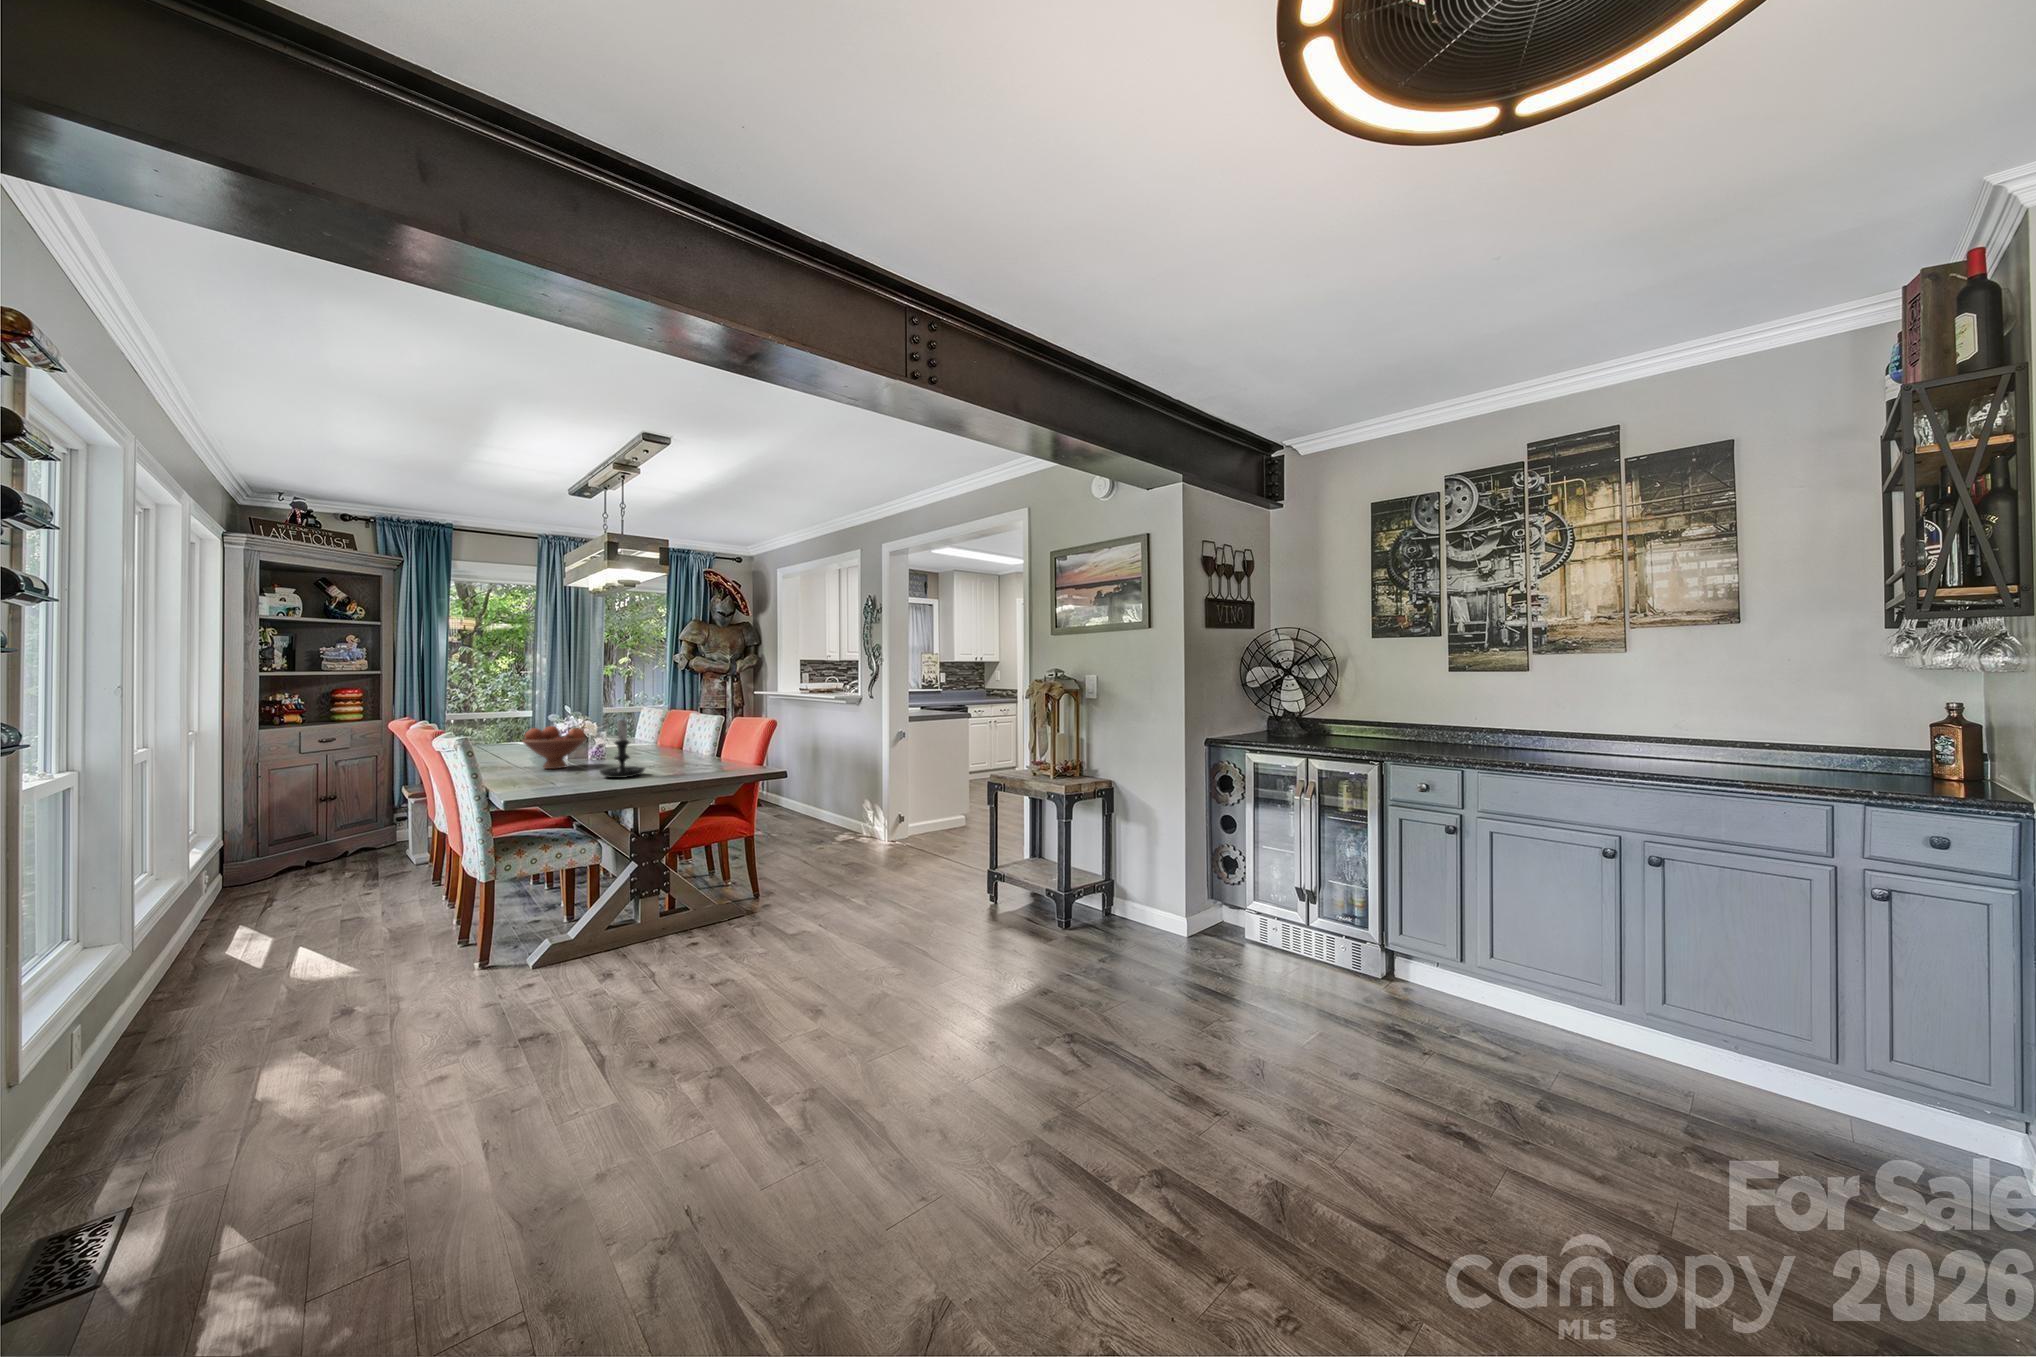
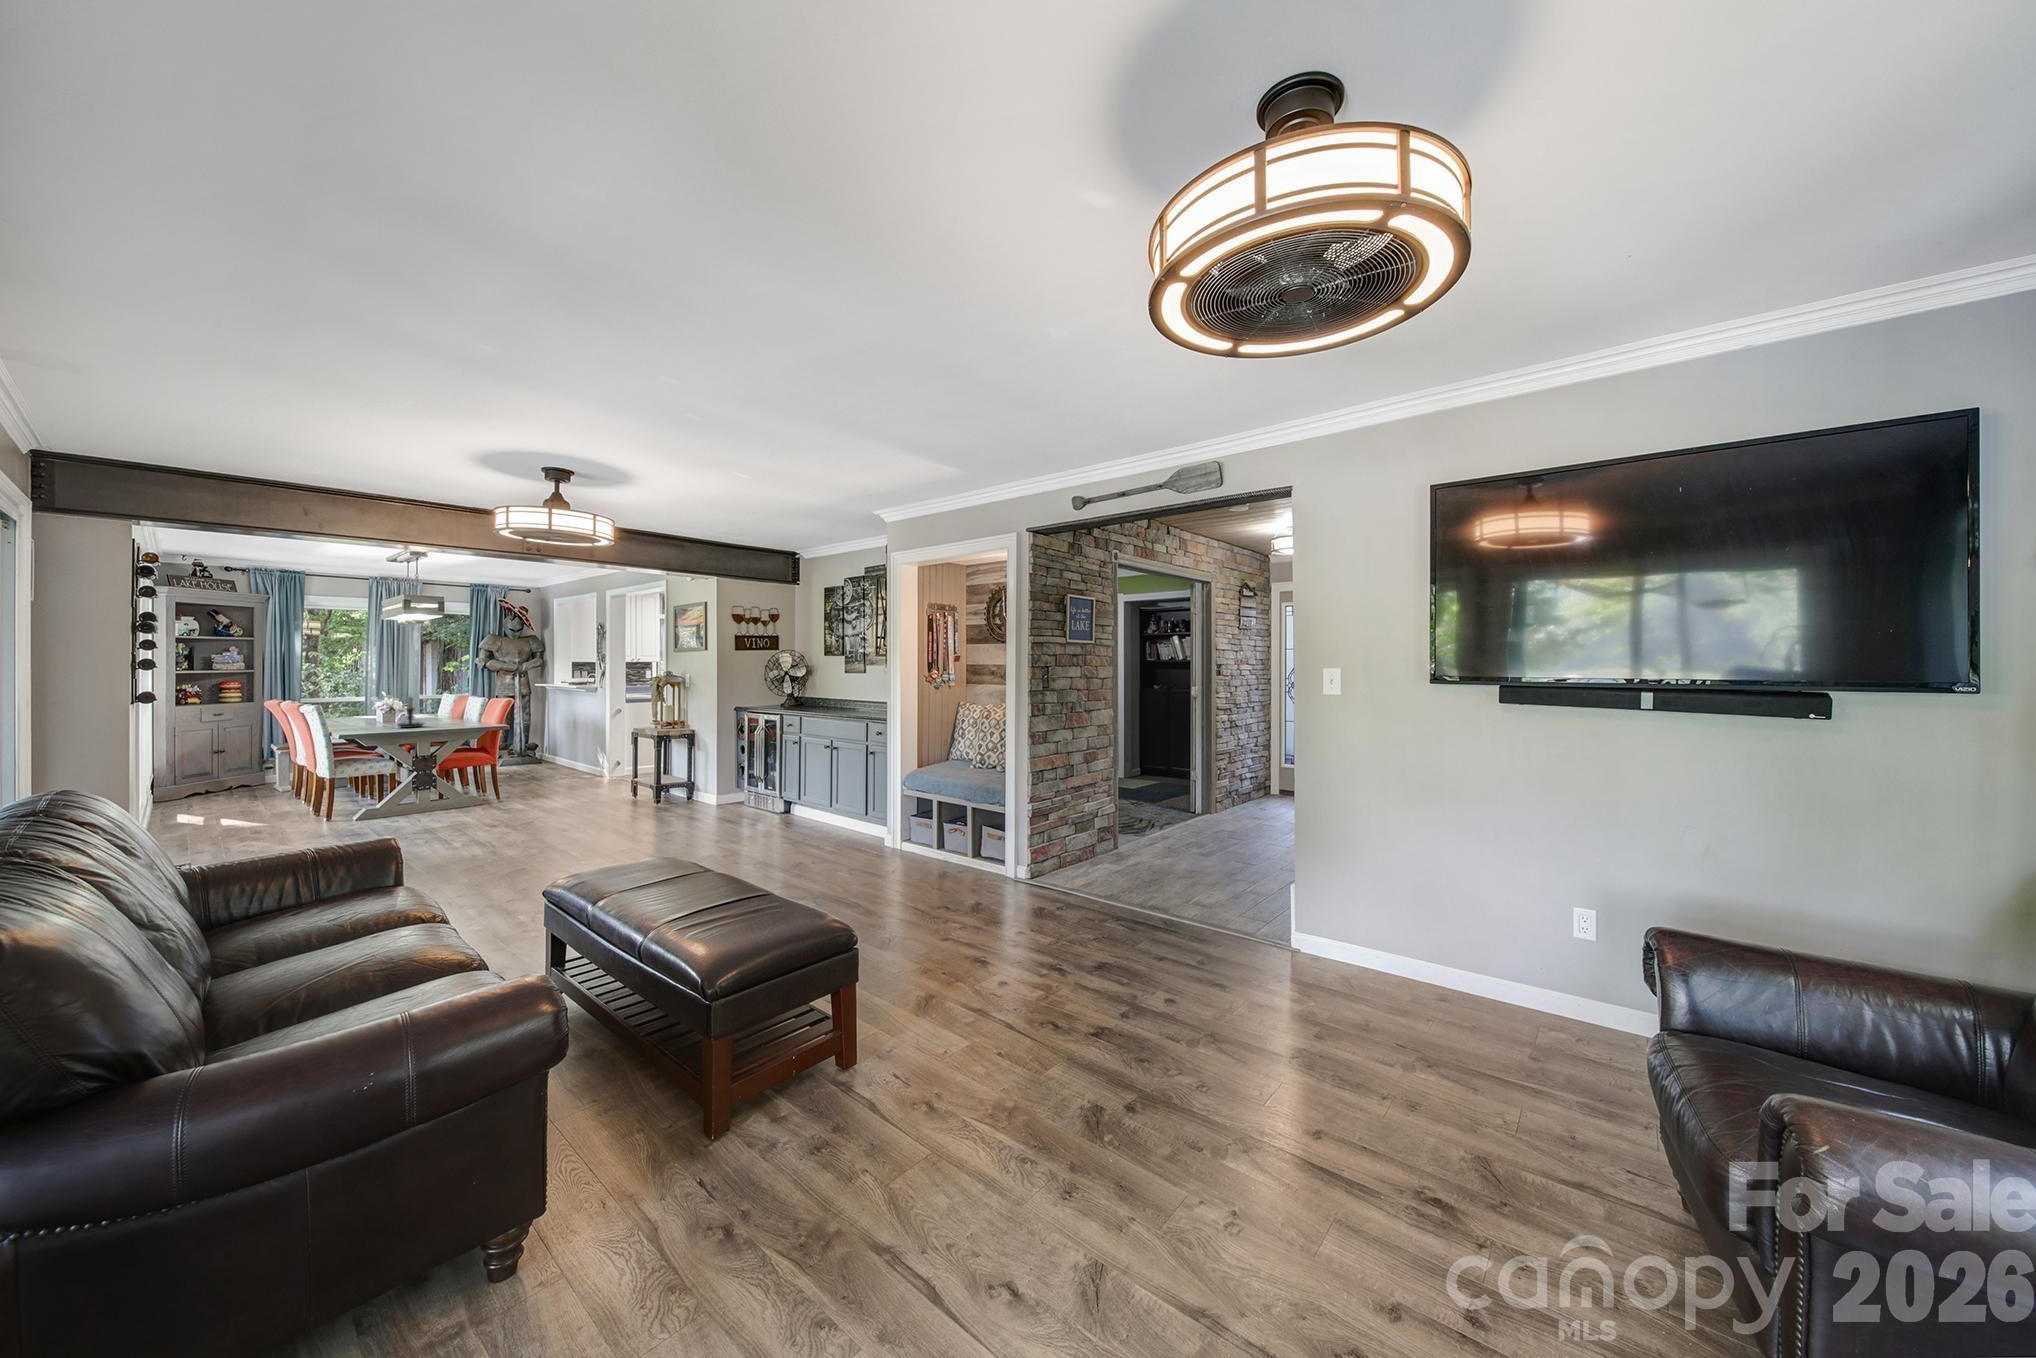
fruit bowl: present [522,726,586,769] -> none [351,702,393,725]

